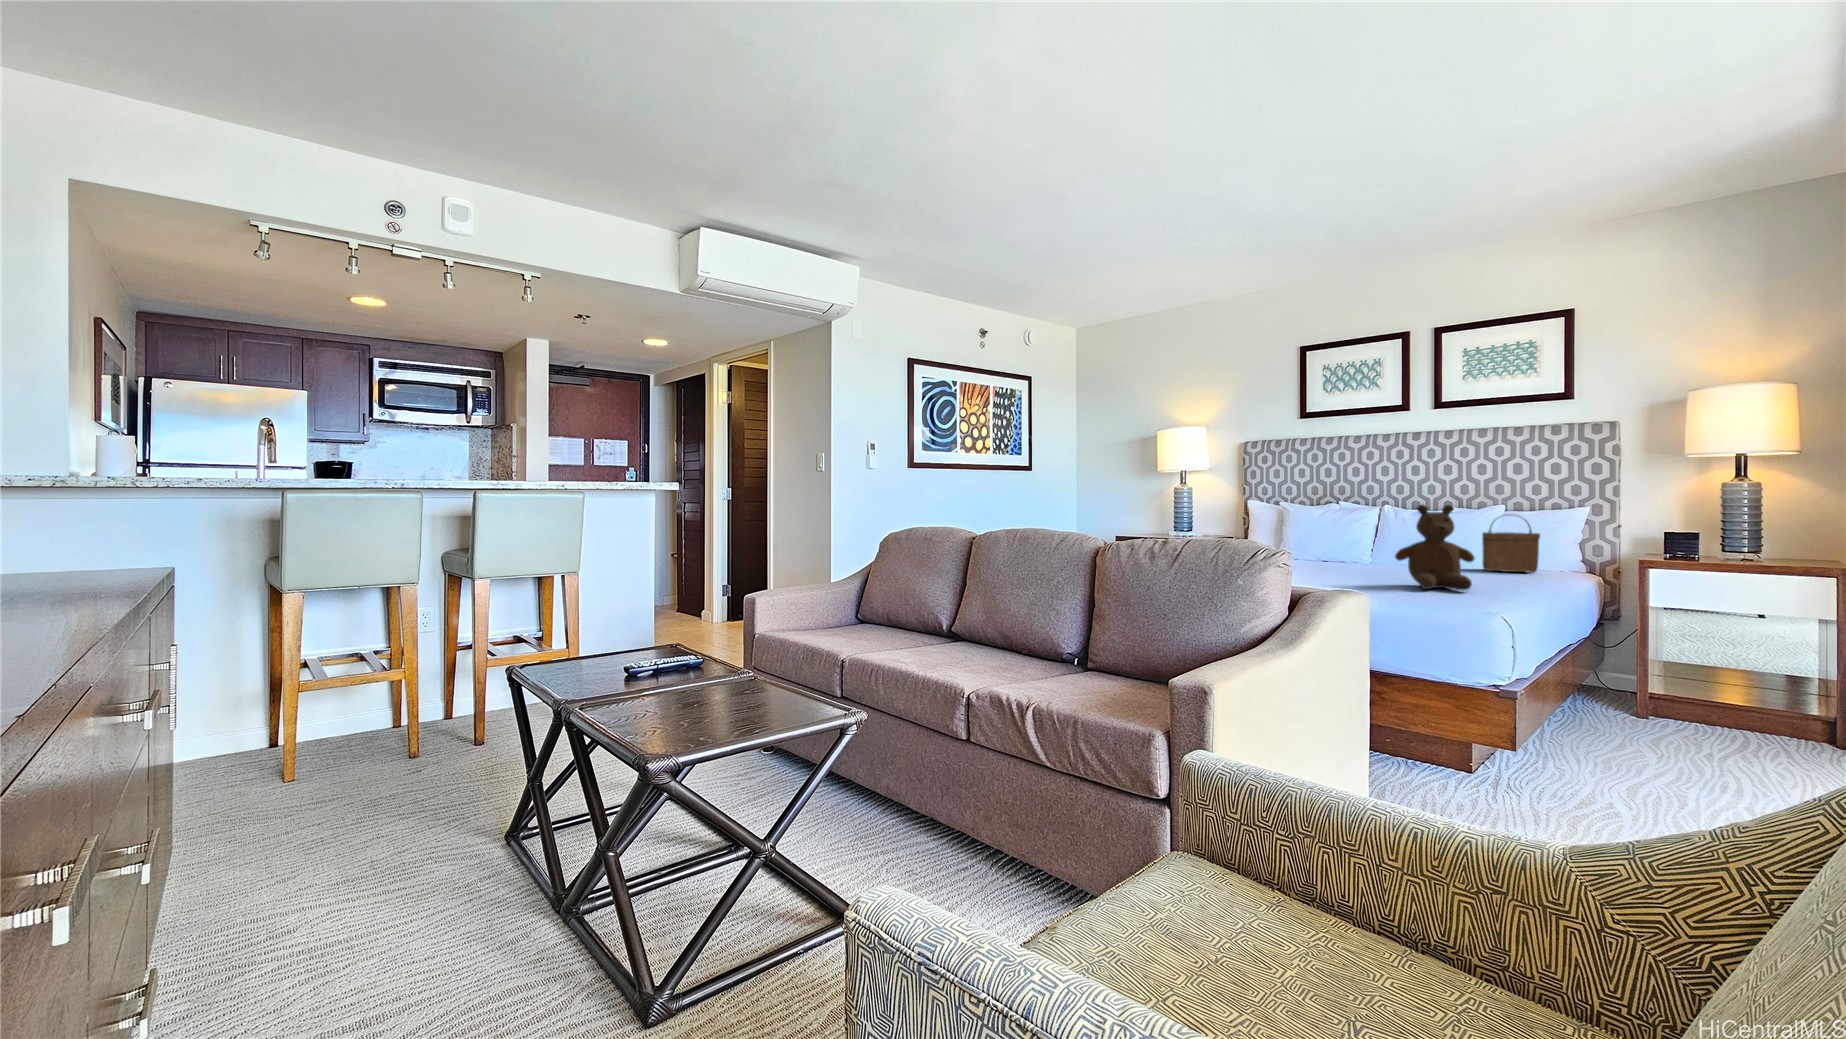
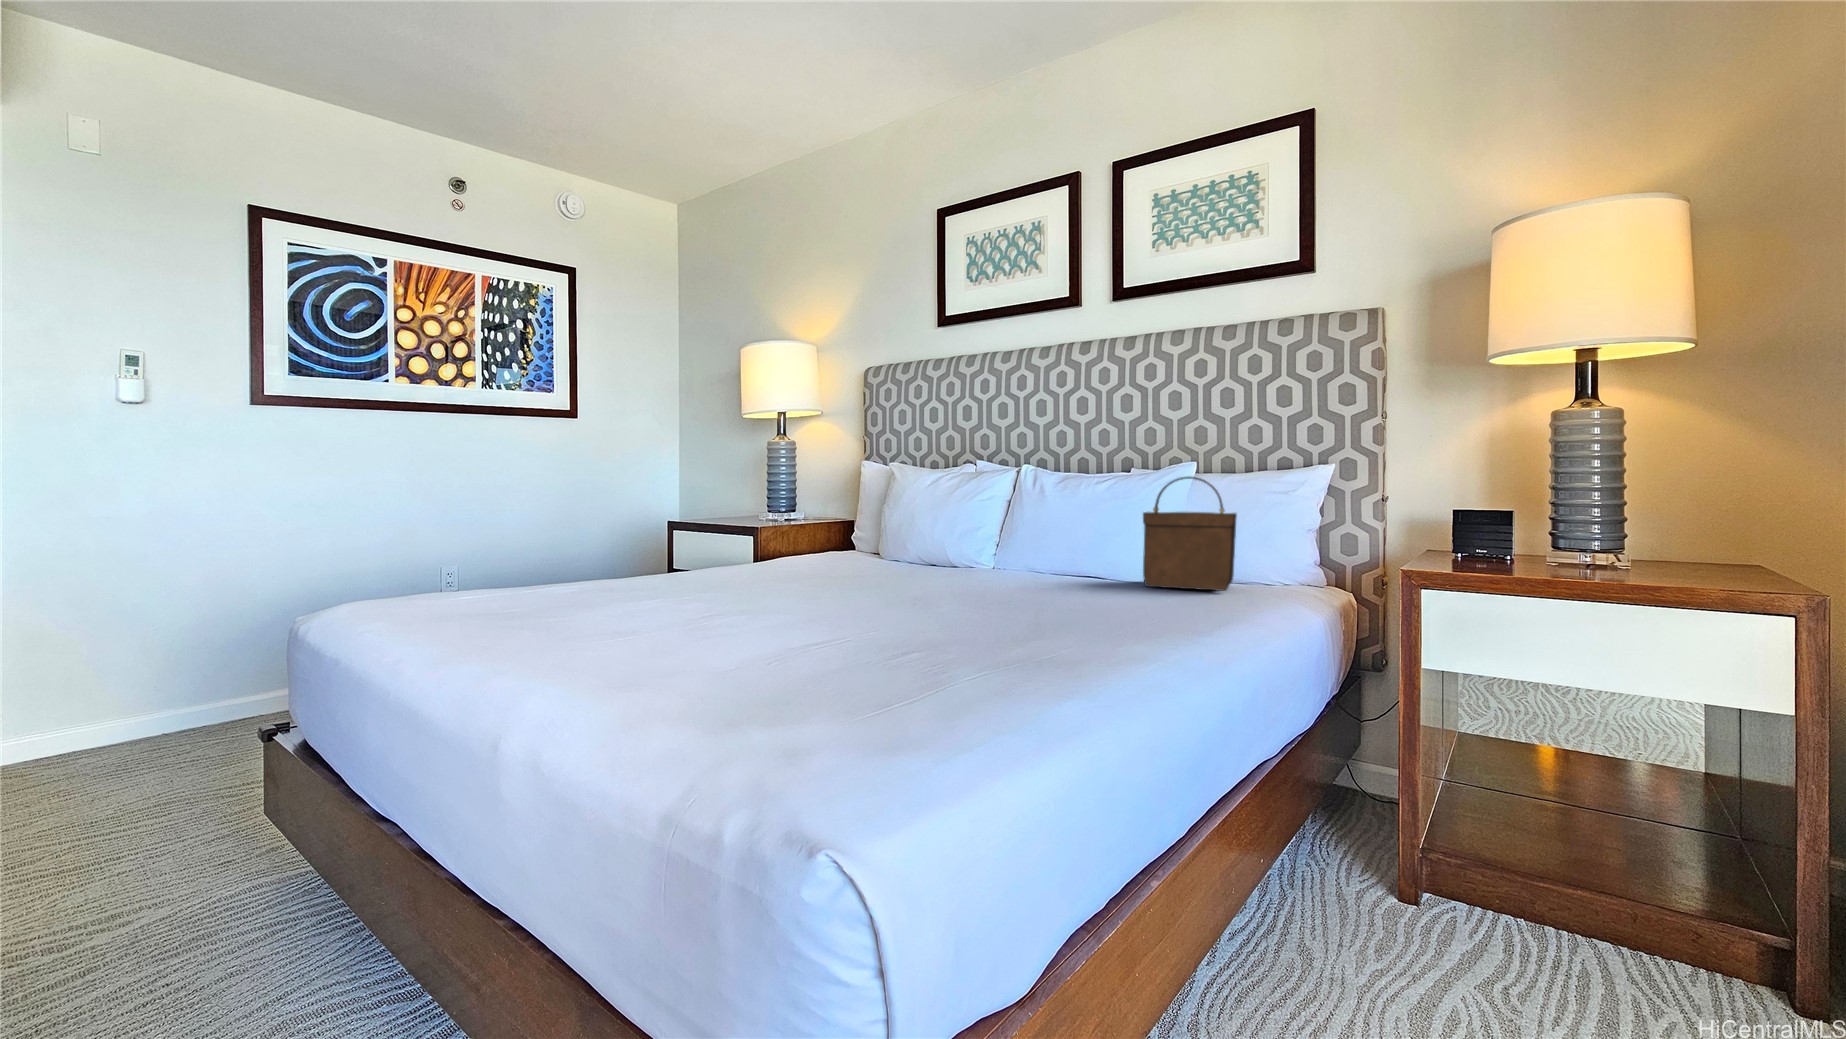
teddy bear: present [1395,505,1474,590] -> none [866,448,1033,669]

